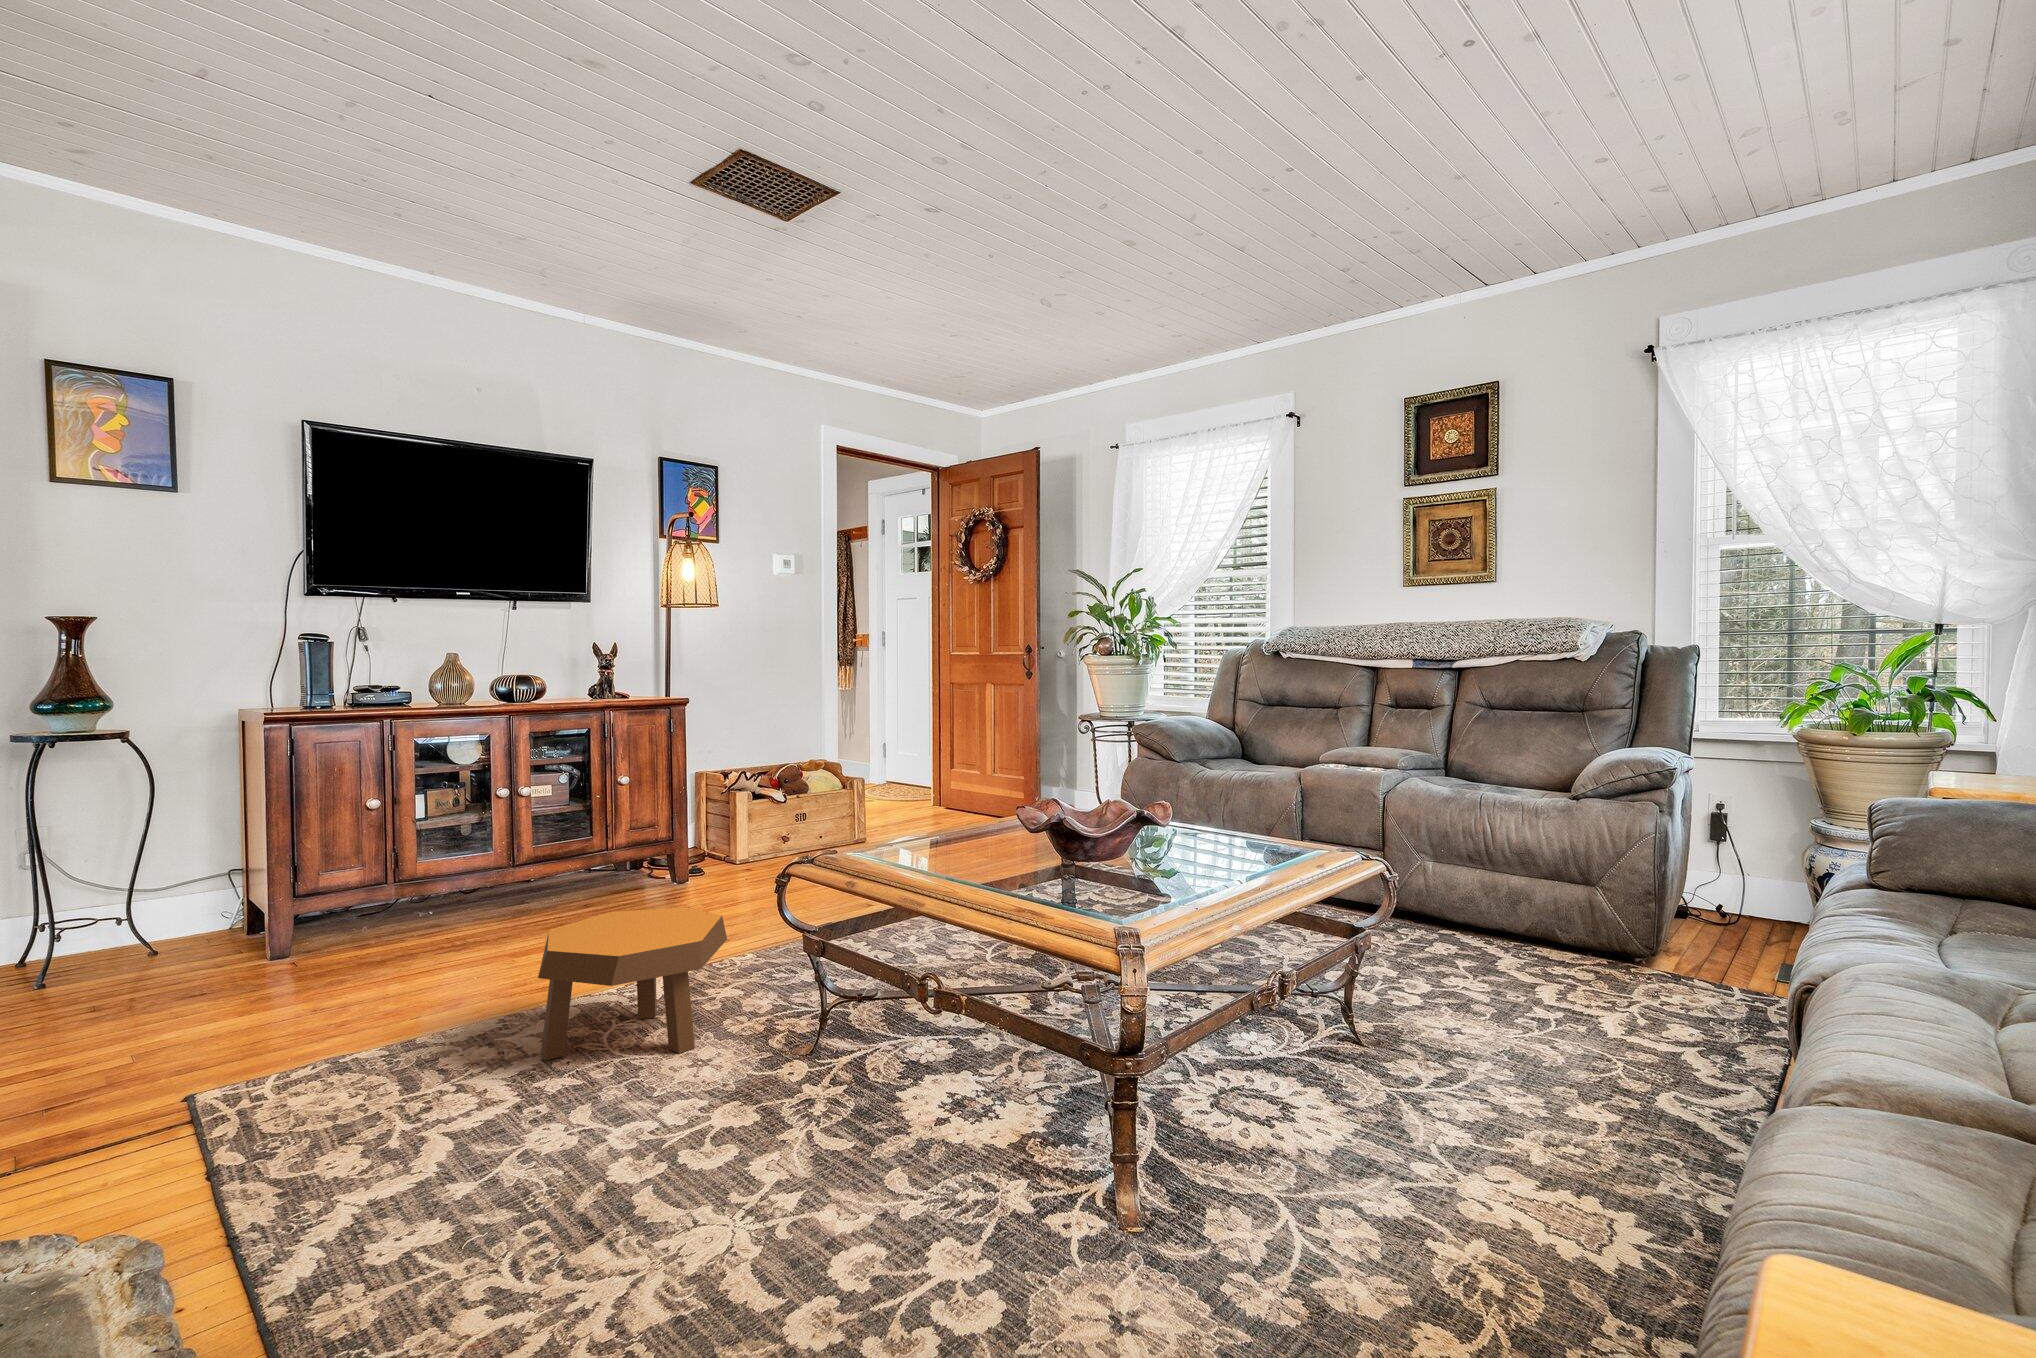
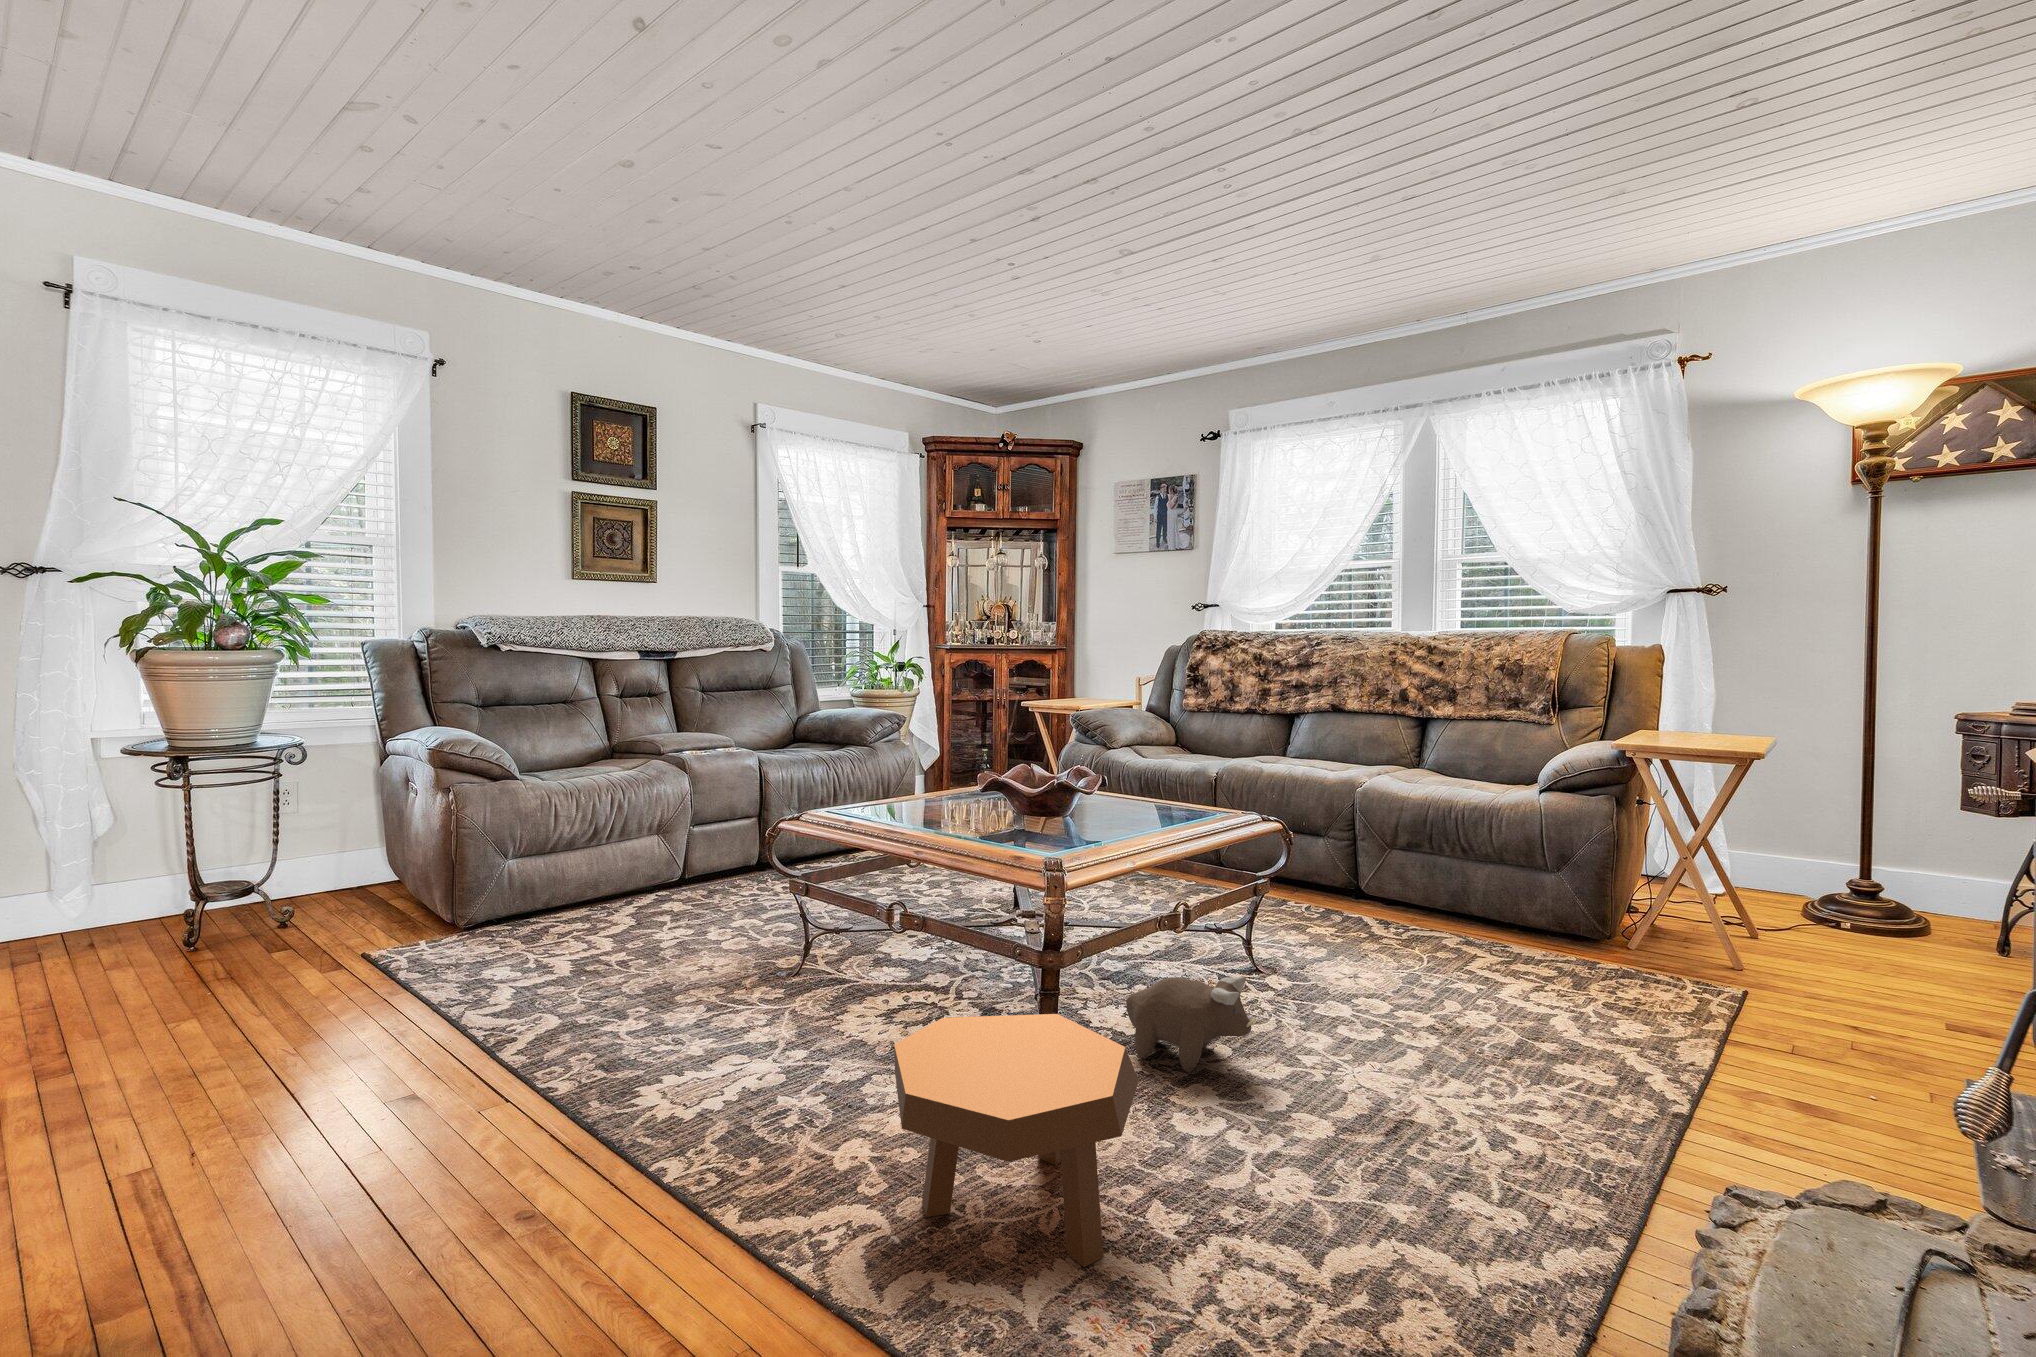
plush toy: none [768,1017,892,1126] -> present [1126,977,1255,1072]

